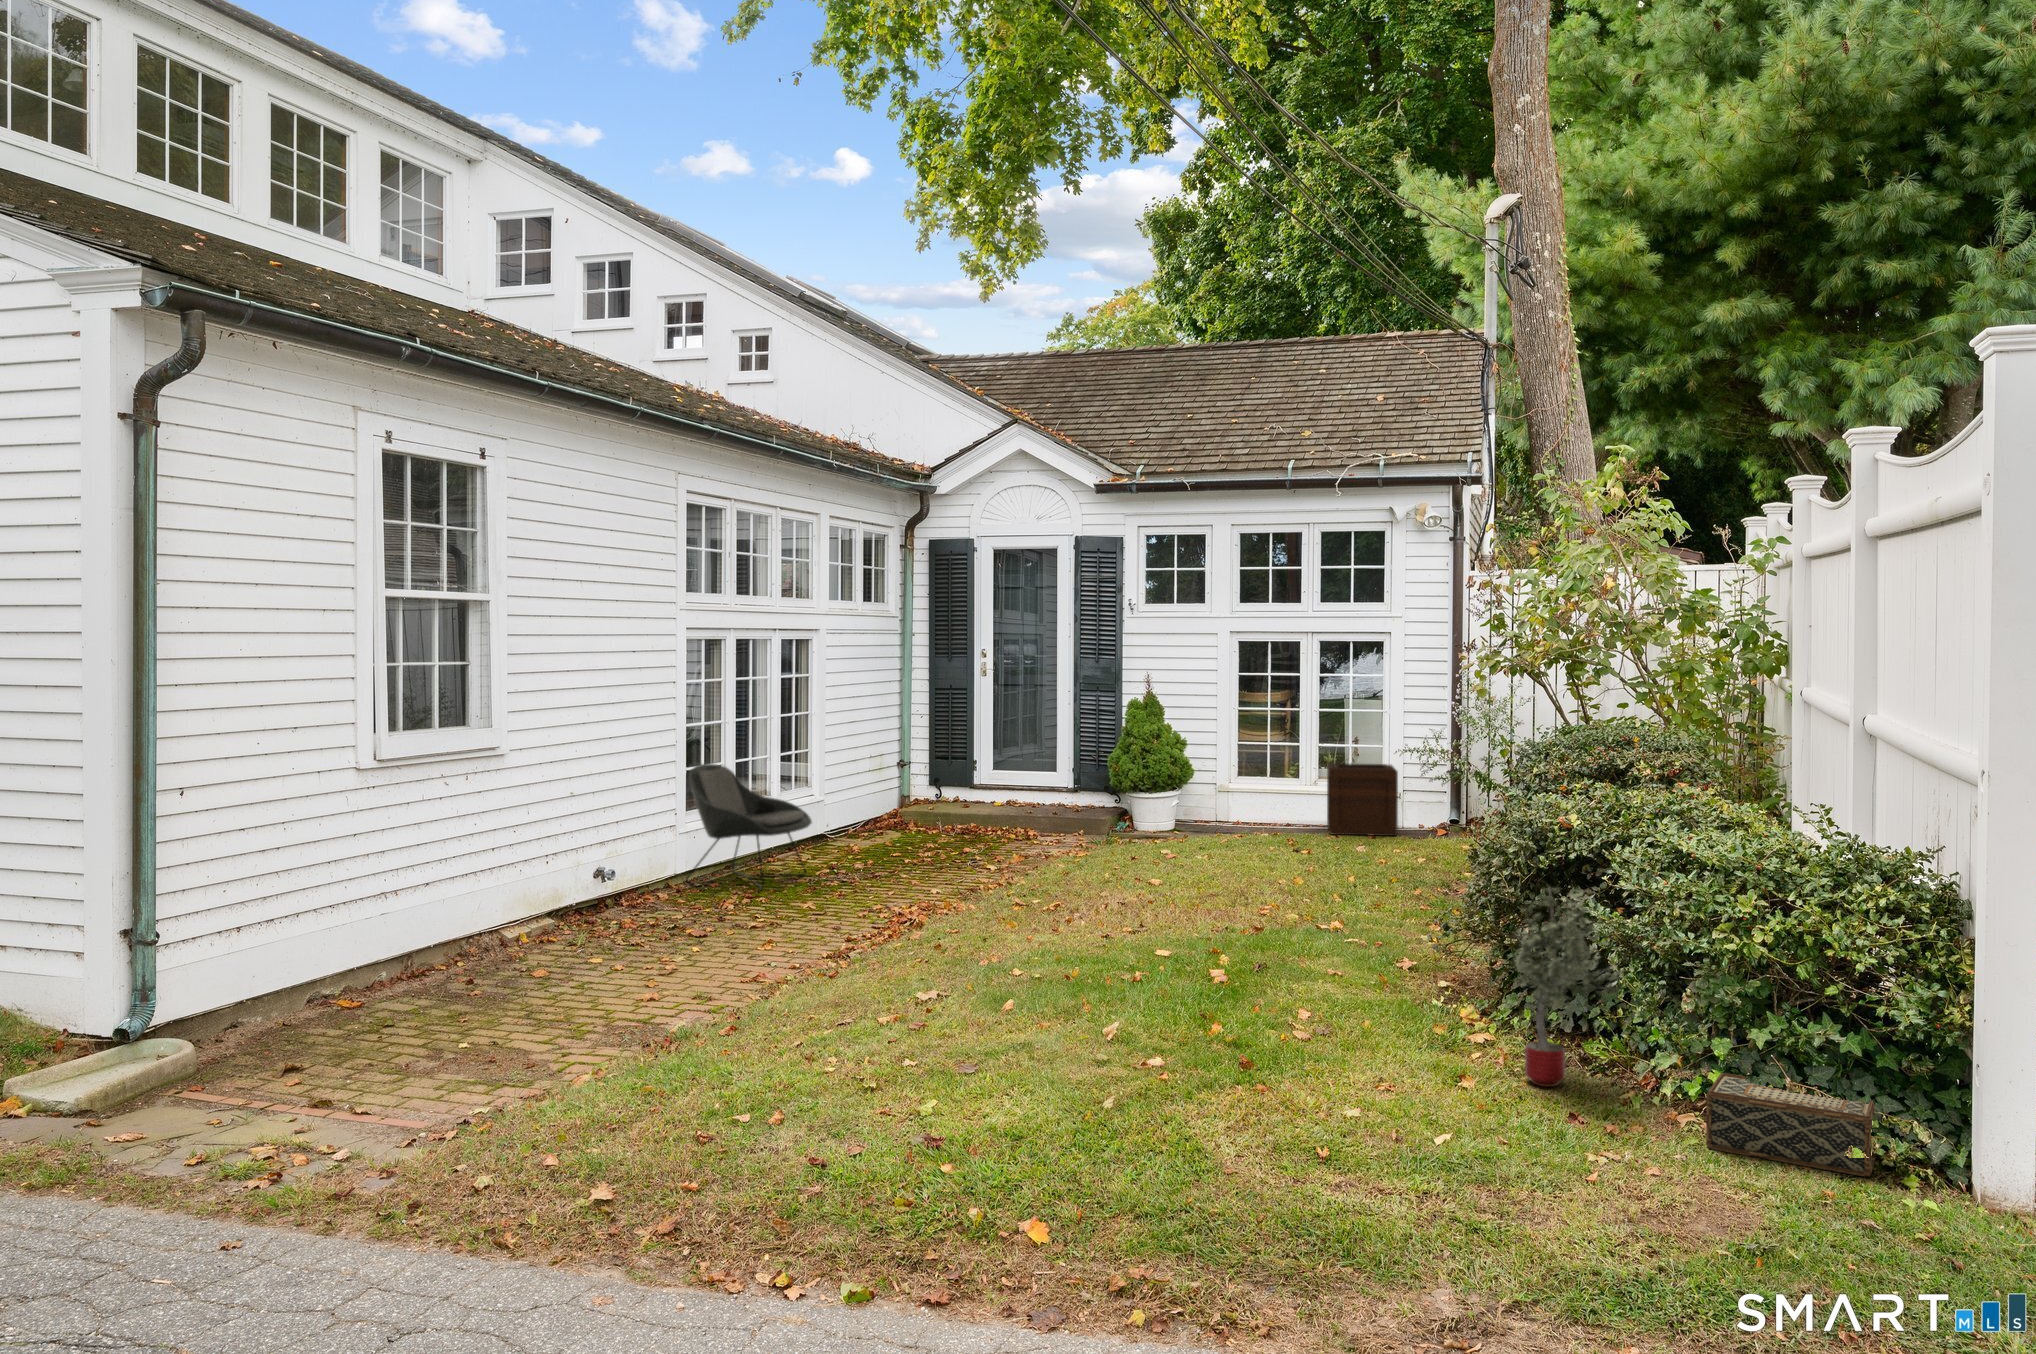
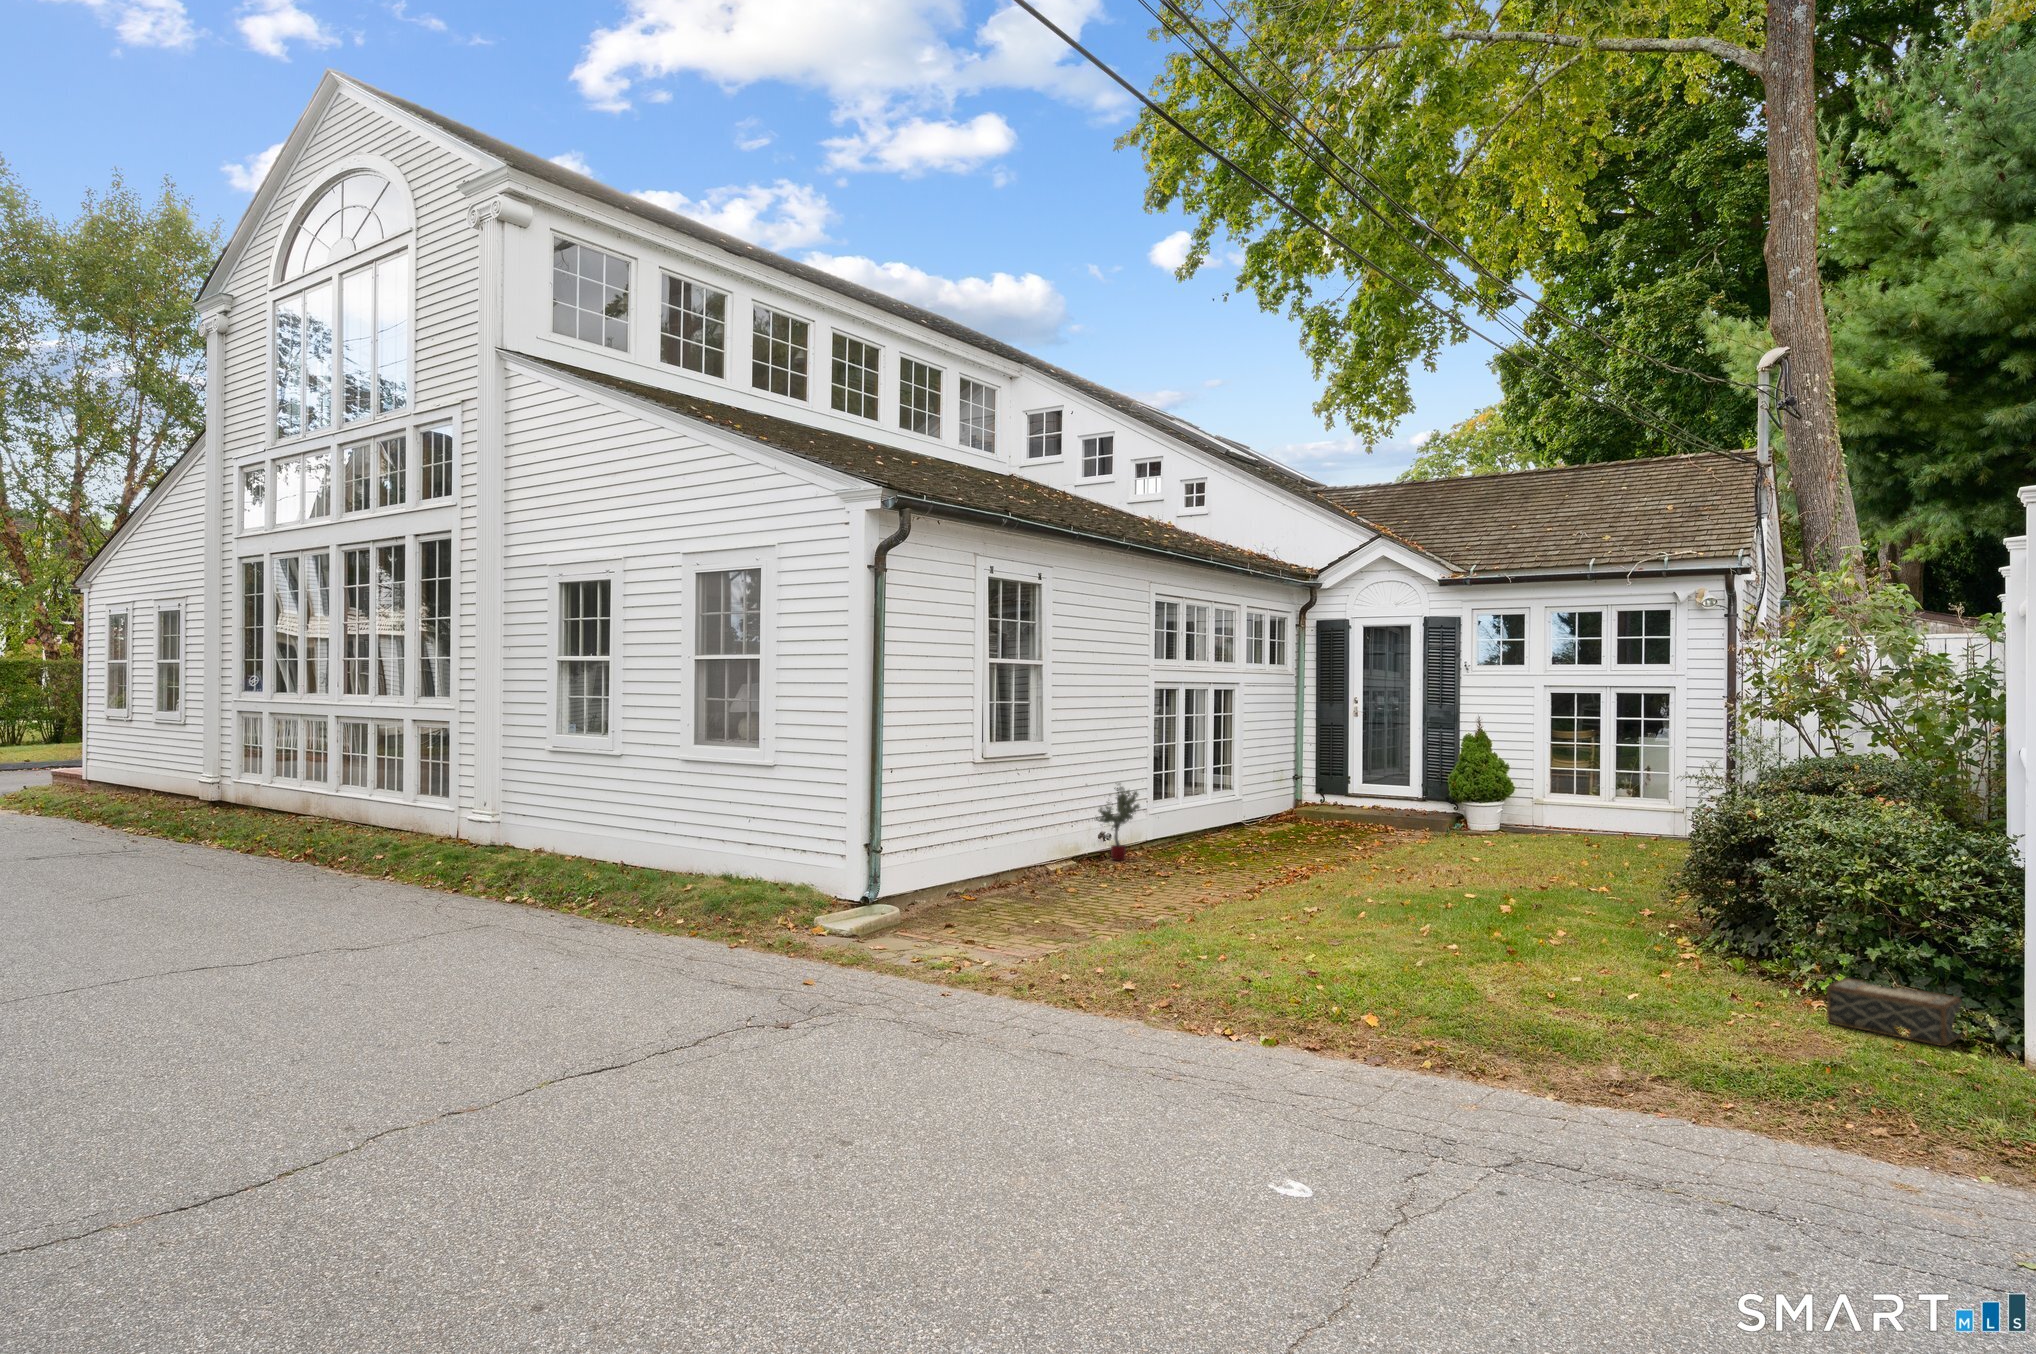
wooden crate: present [1327,763,1398,836] -> none [1624,785,1683,841]
lounge chair: present [686,764,812,890] -> none [1152,770,1232,852]
potted tree: present [1515,888,1622,1087] -> present [1096,787,1140,861]

